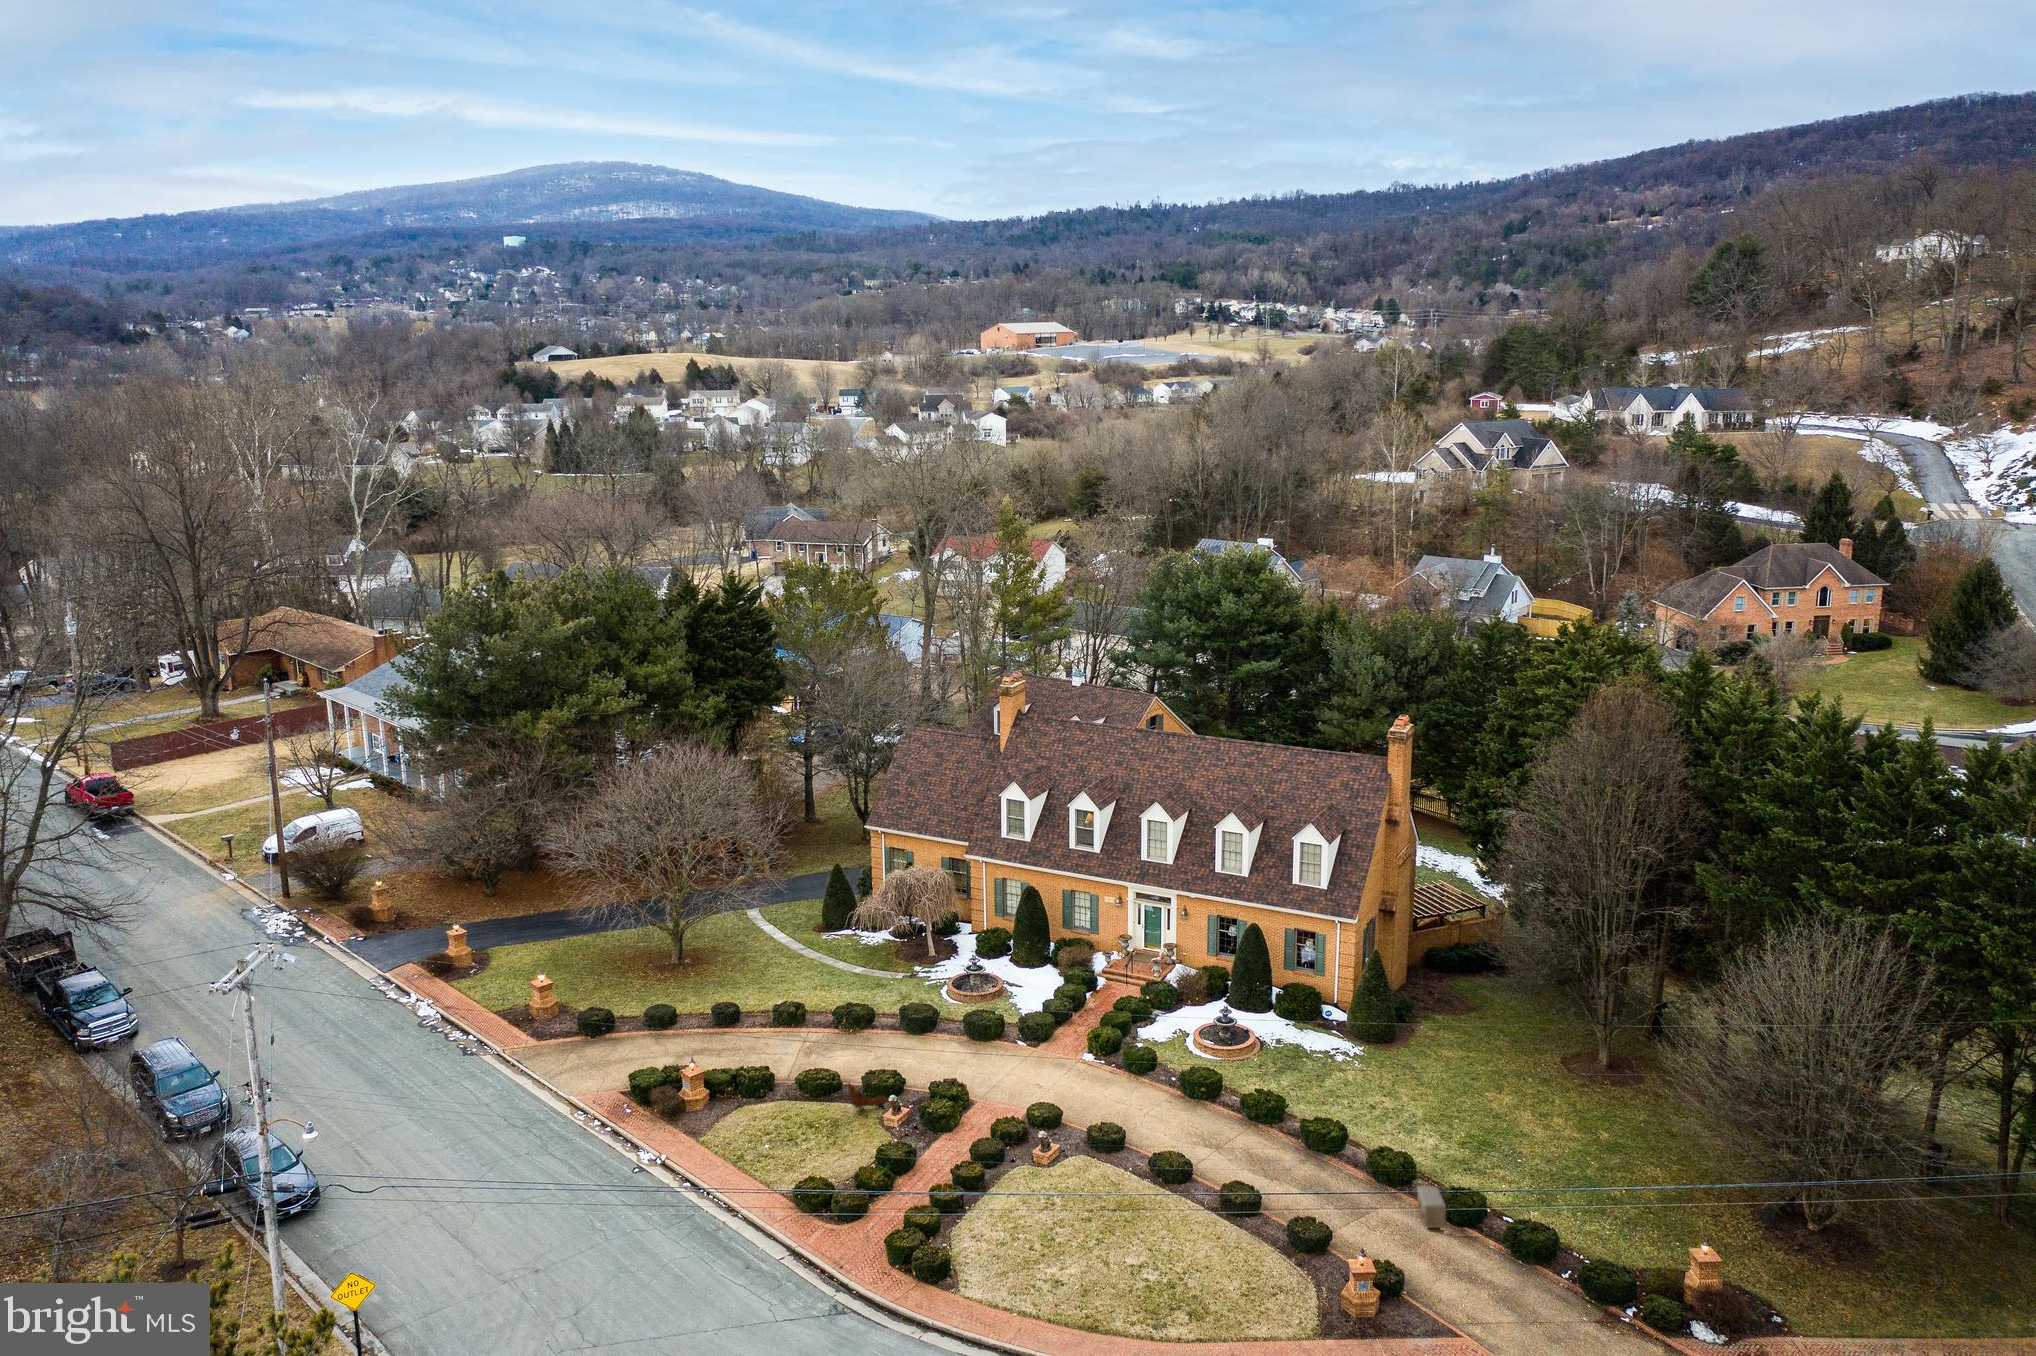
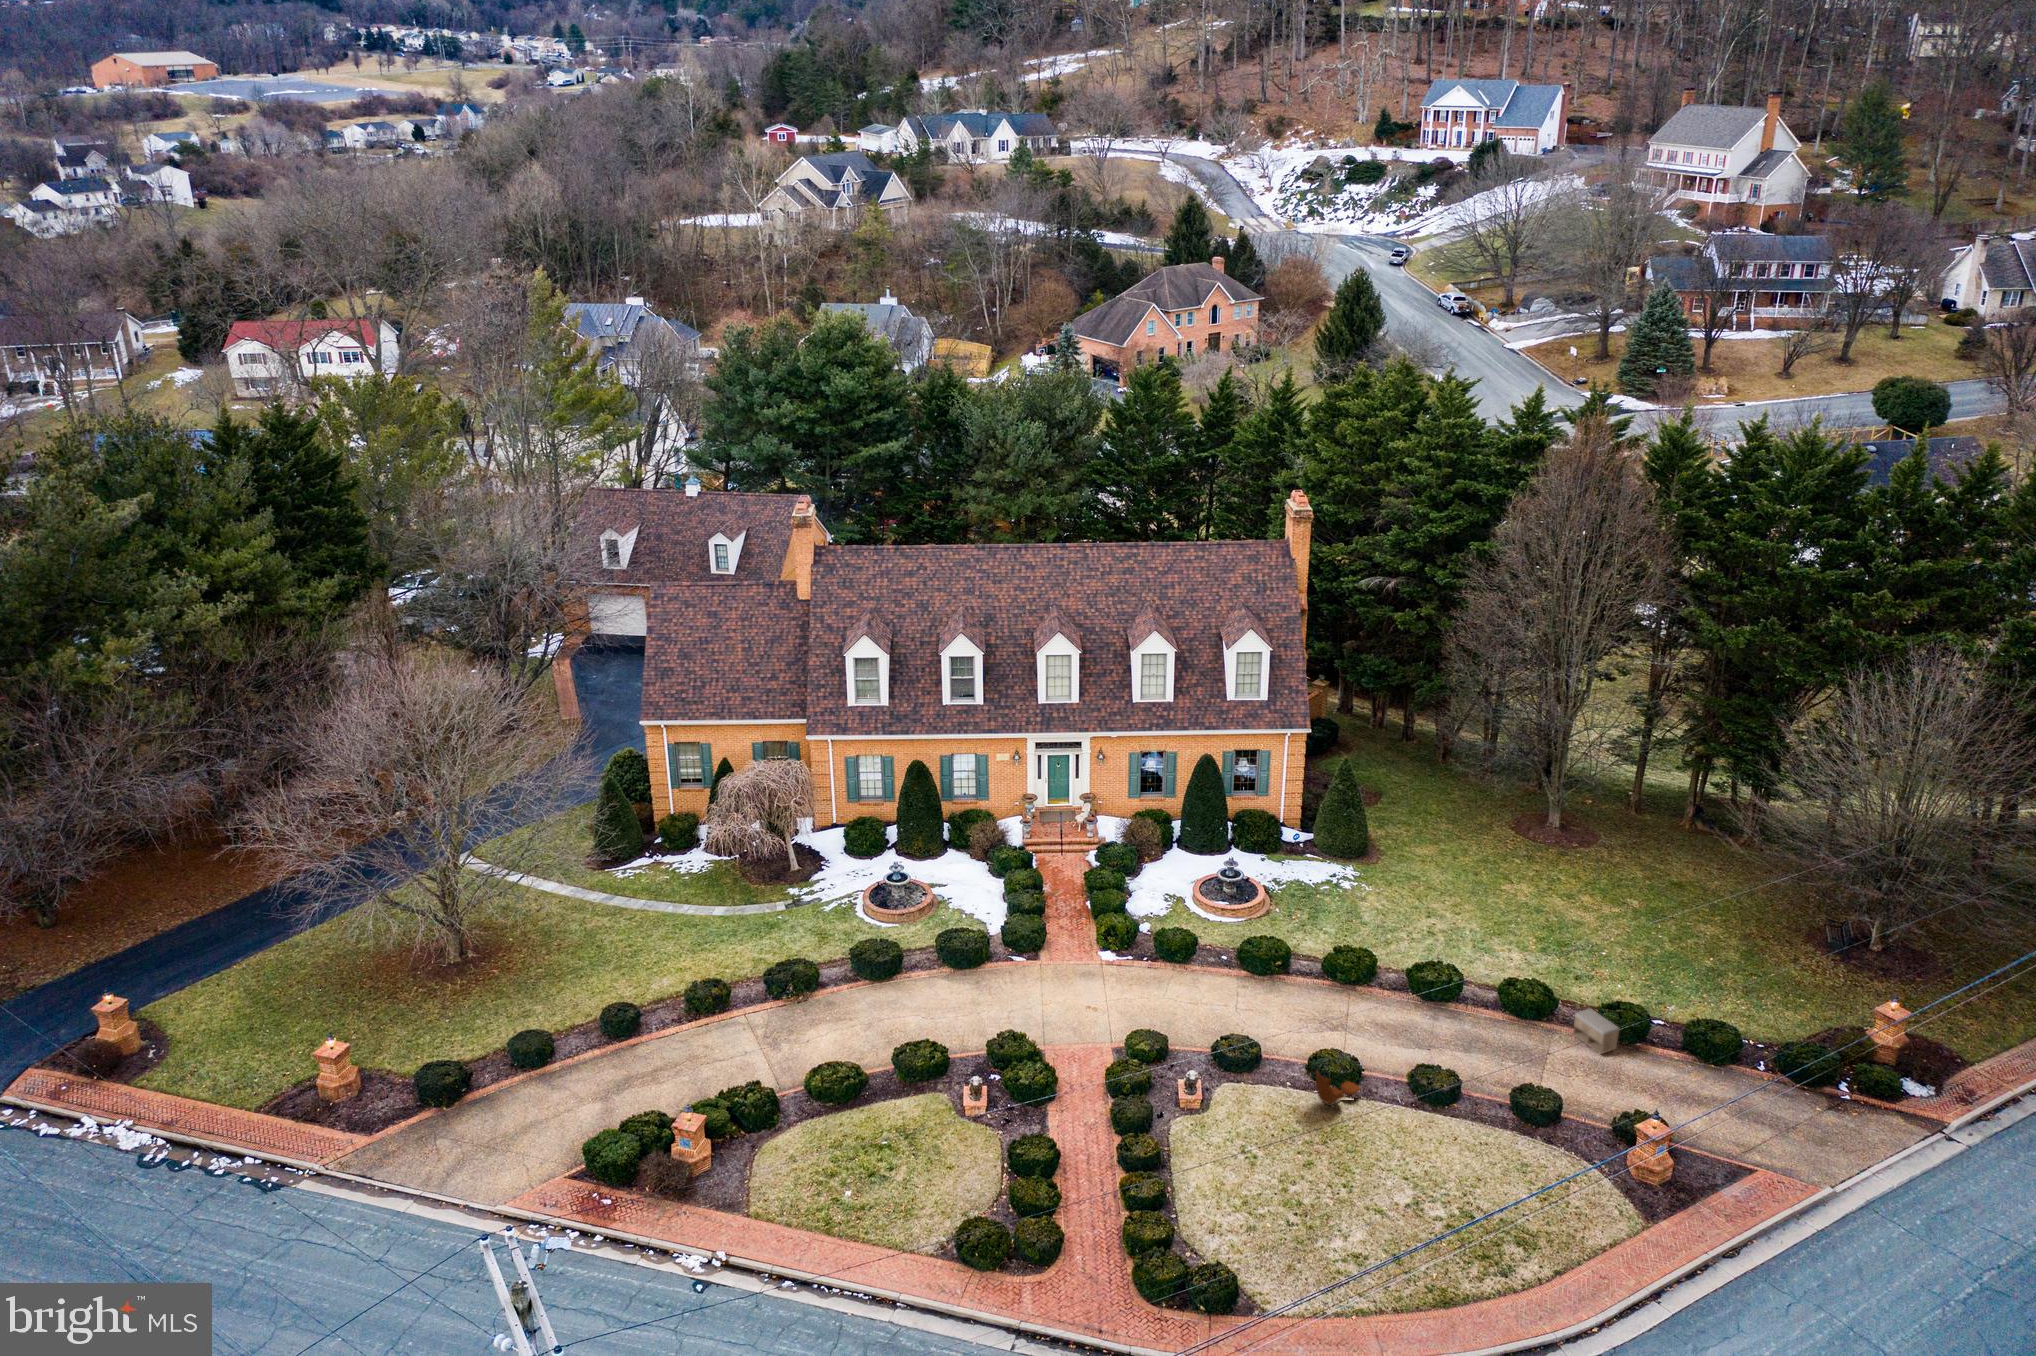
lounge chair: present [848,1082,888,1113] -> present [1316,1071,1360,1110]

